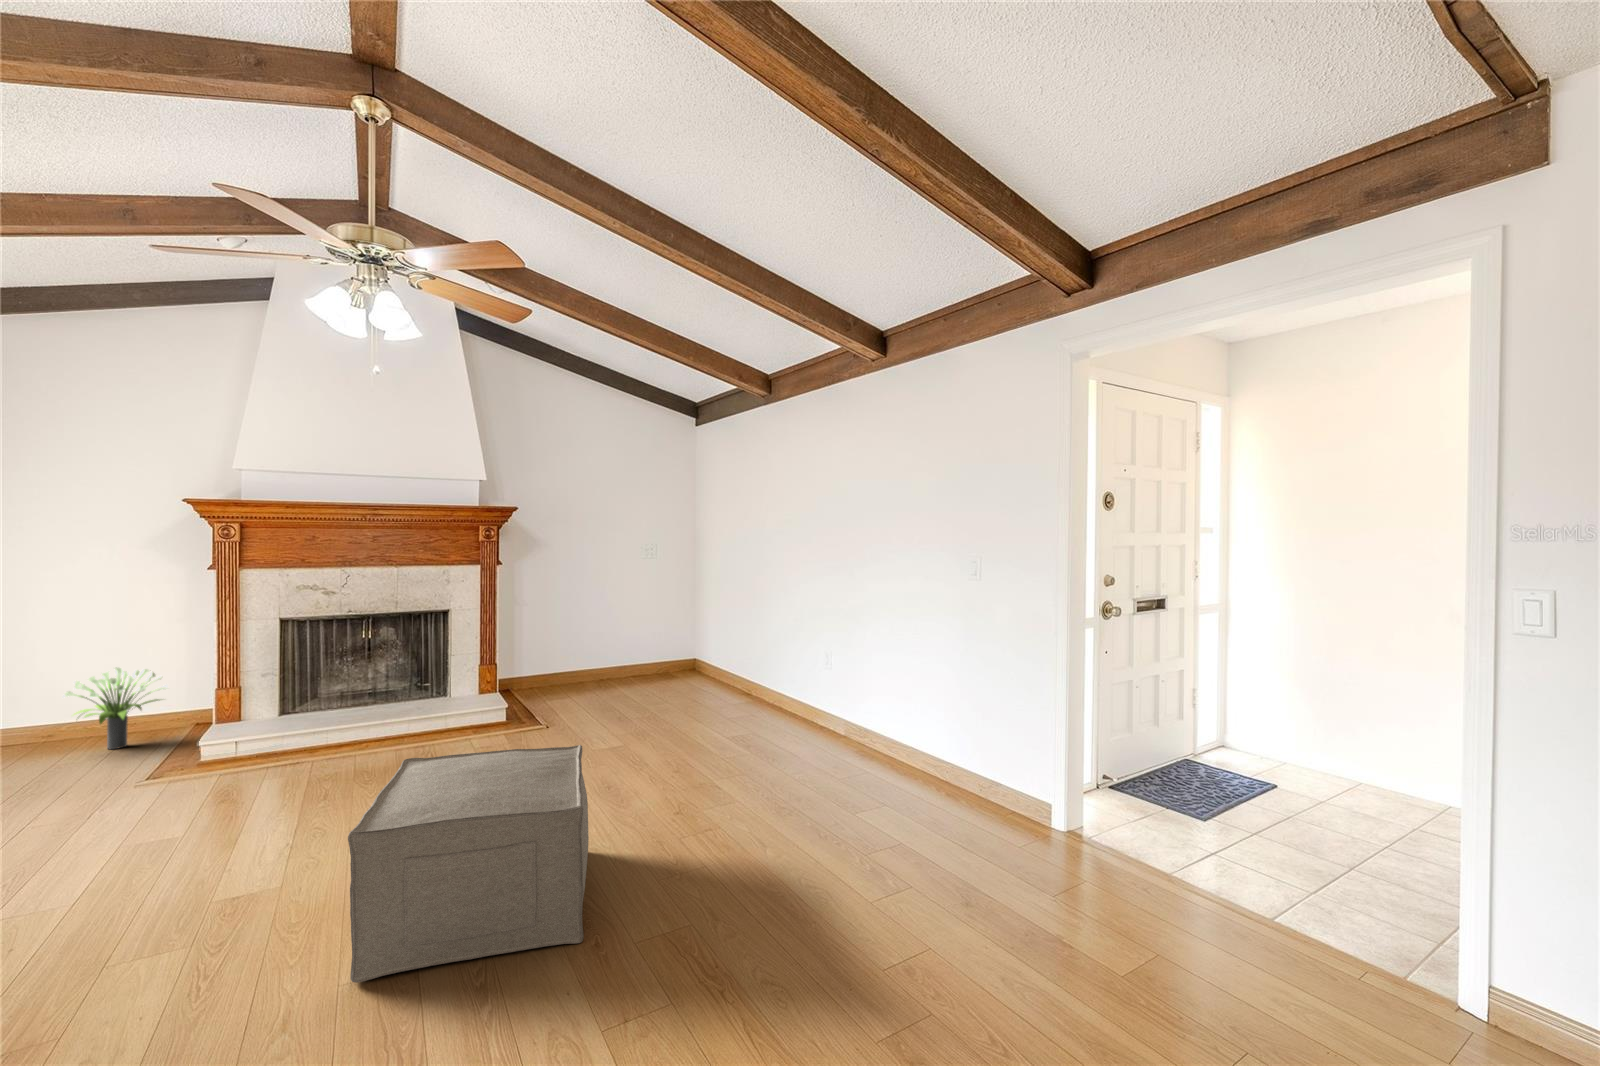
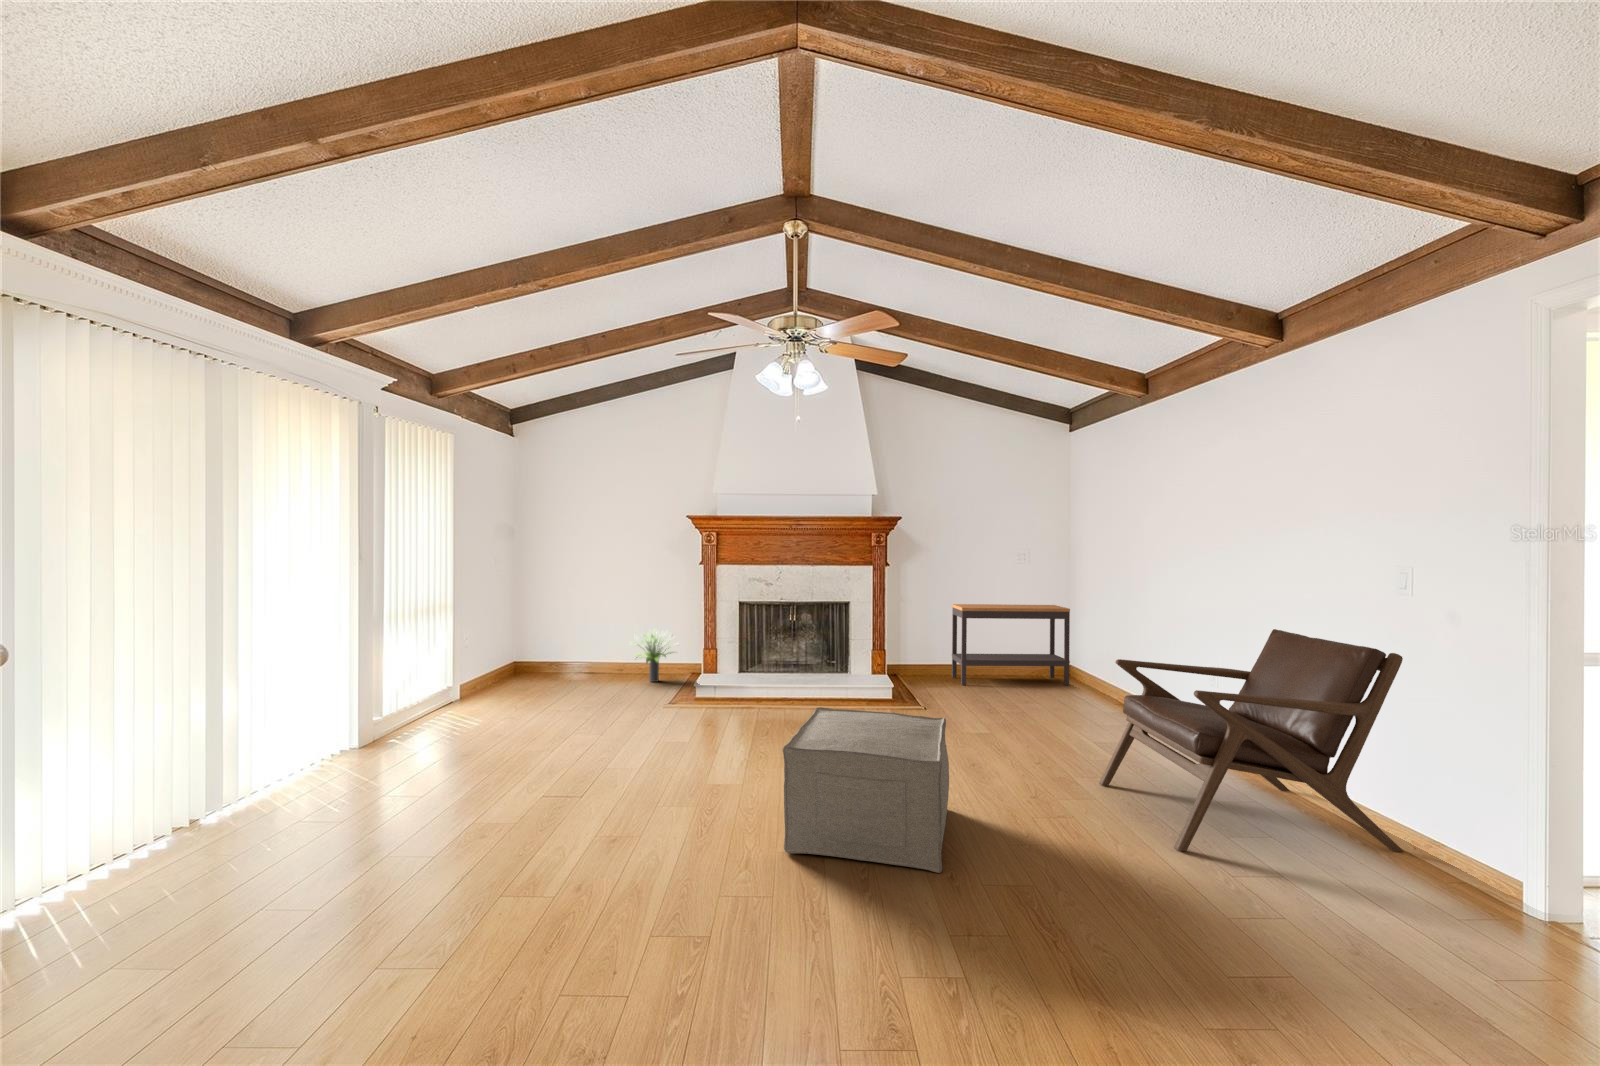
console table: none [577,599,699,692] -> present [952,604,1070,686]
lounge chair: none [739,613,972,838] -> present [1100,629,1404,852]

